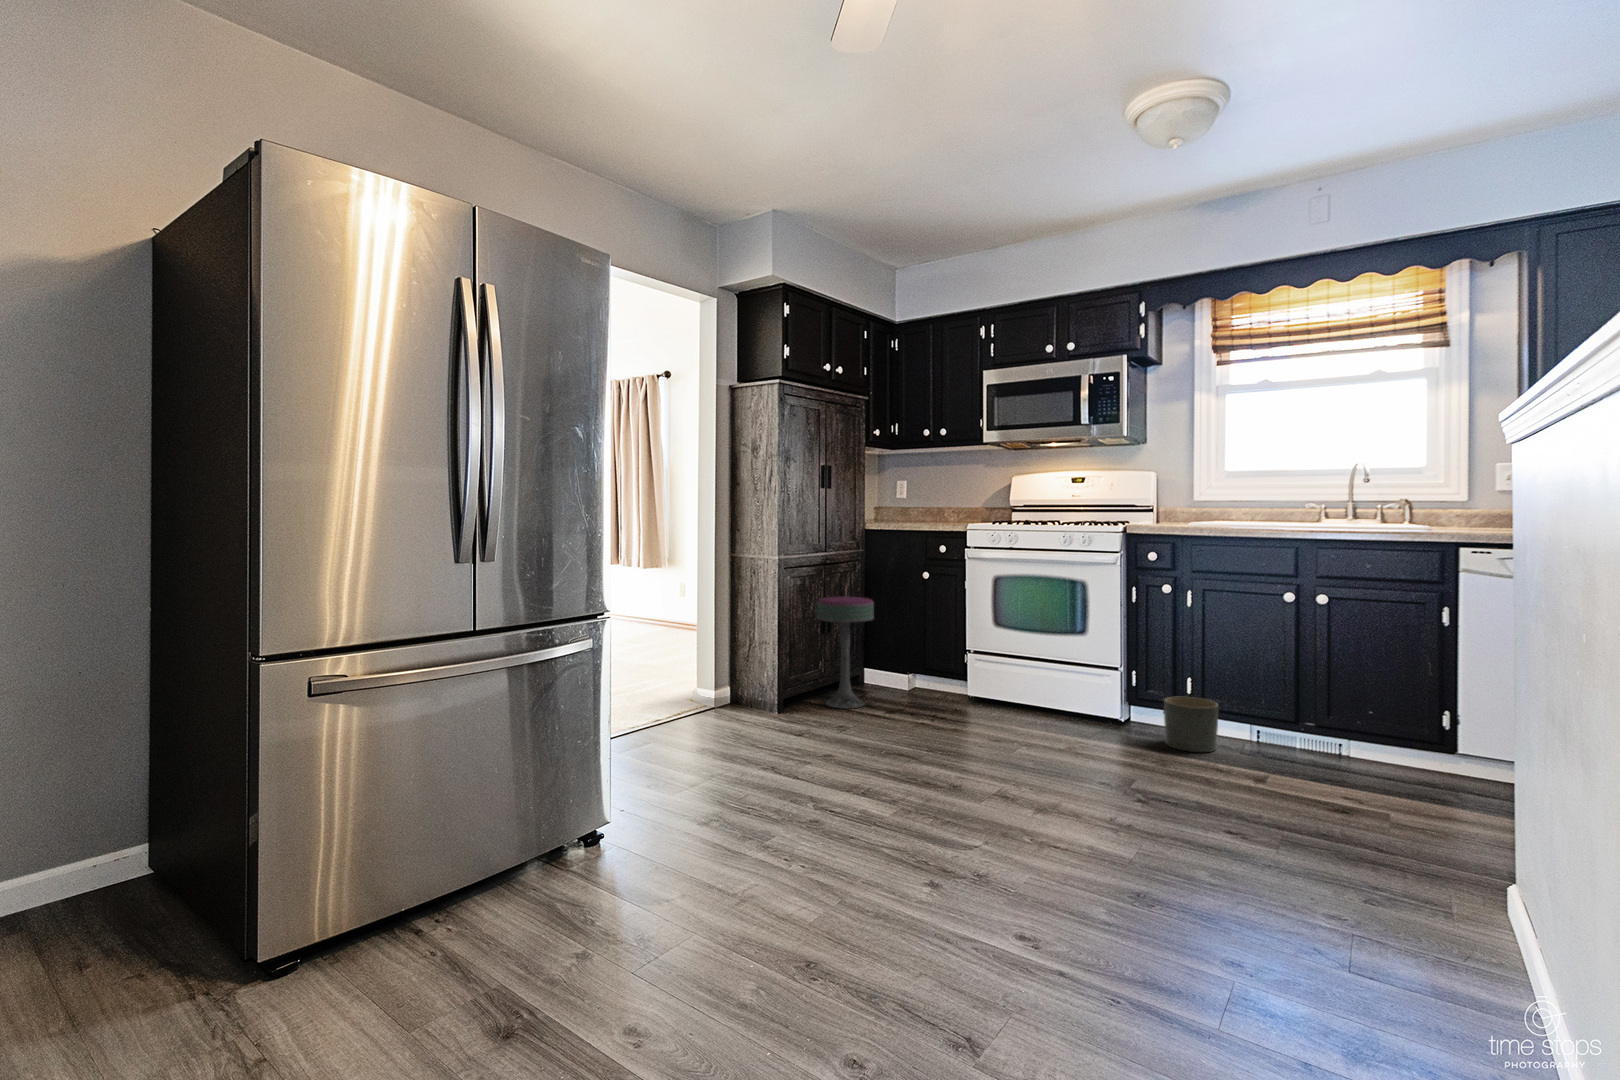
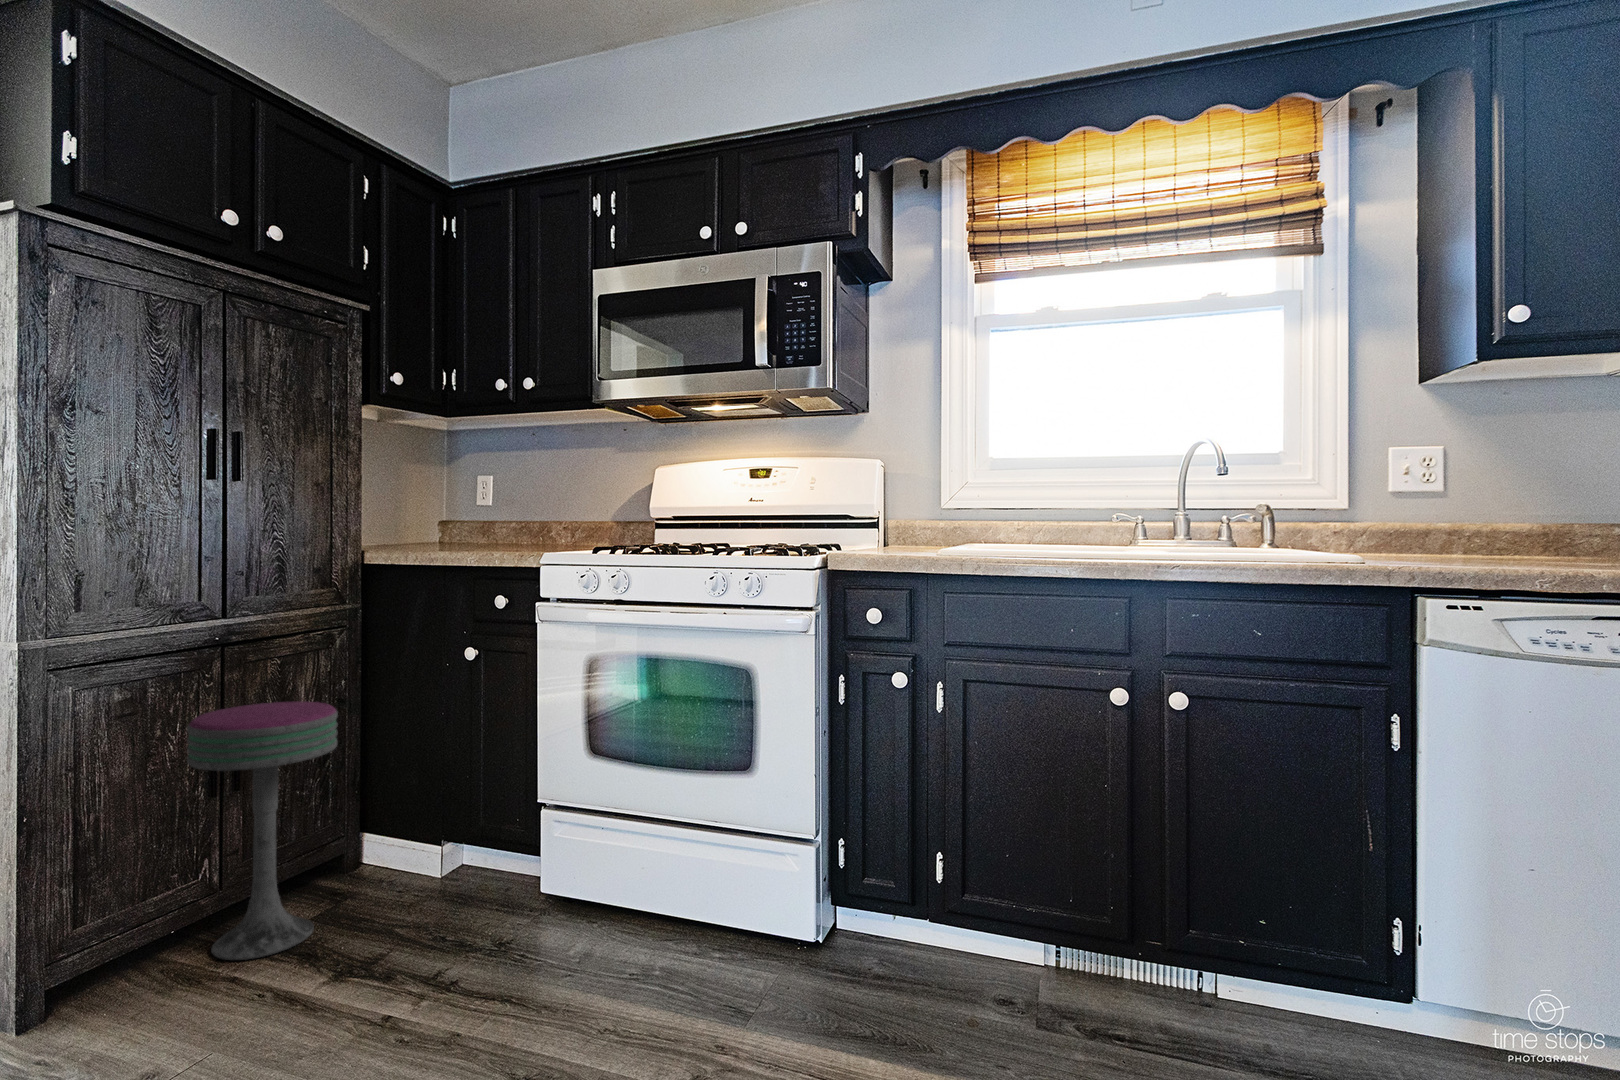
planter: present [1164,697,1218,752] -> none [893,895,994,1035]

